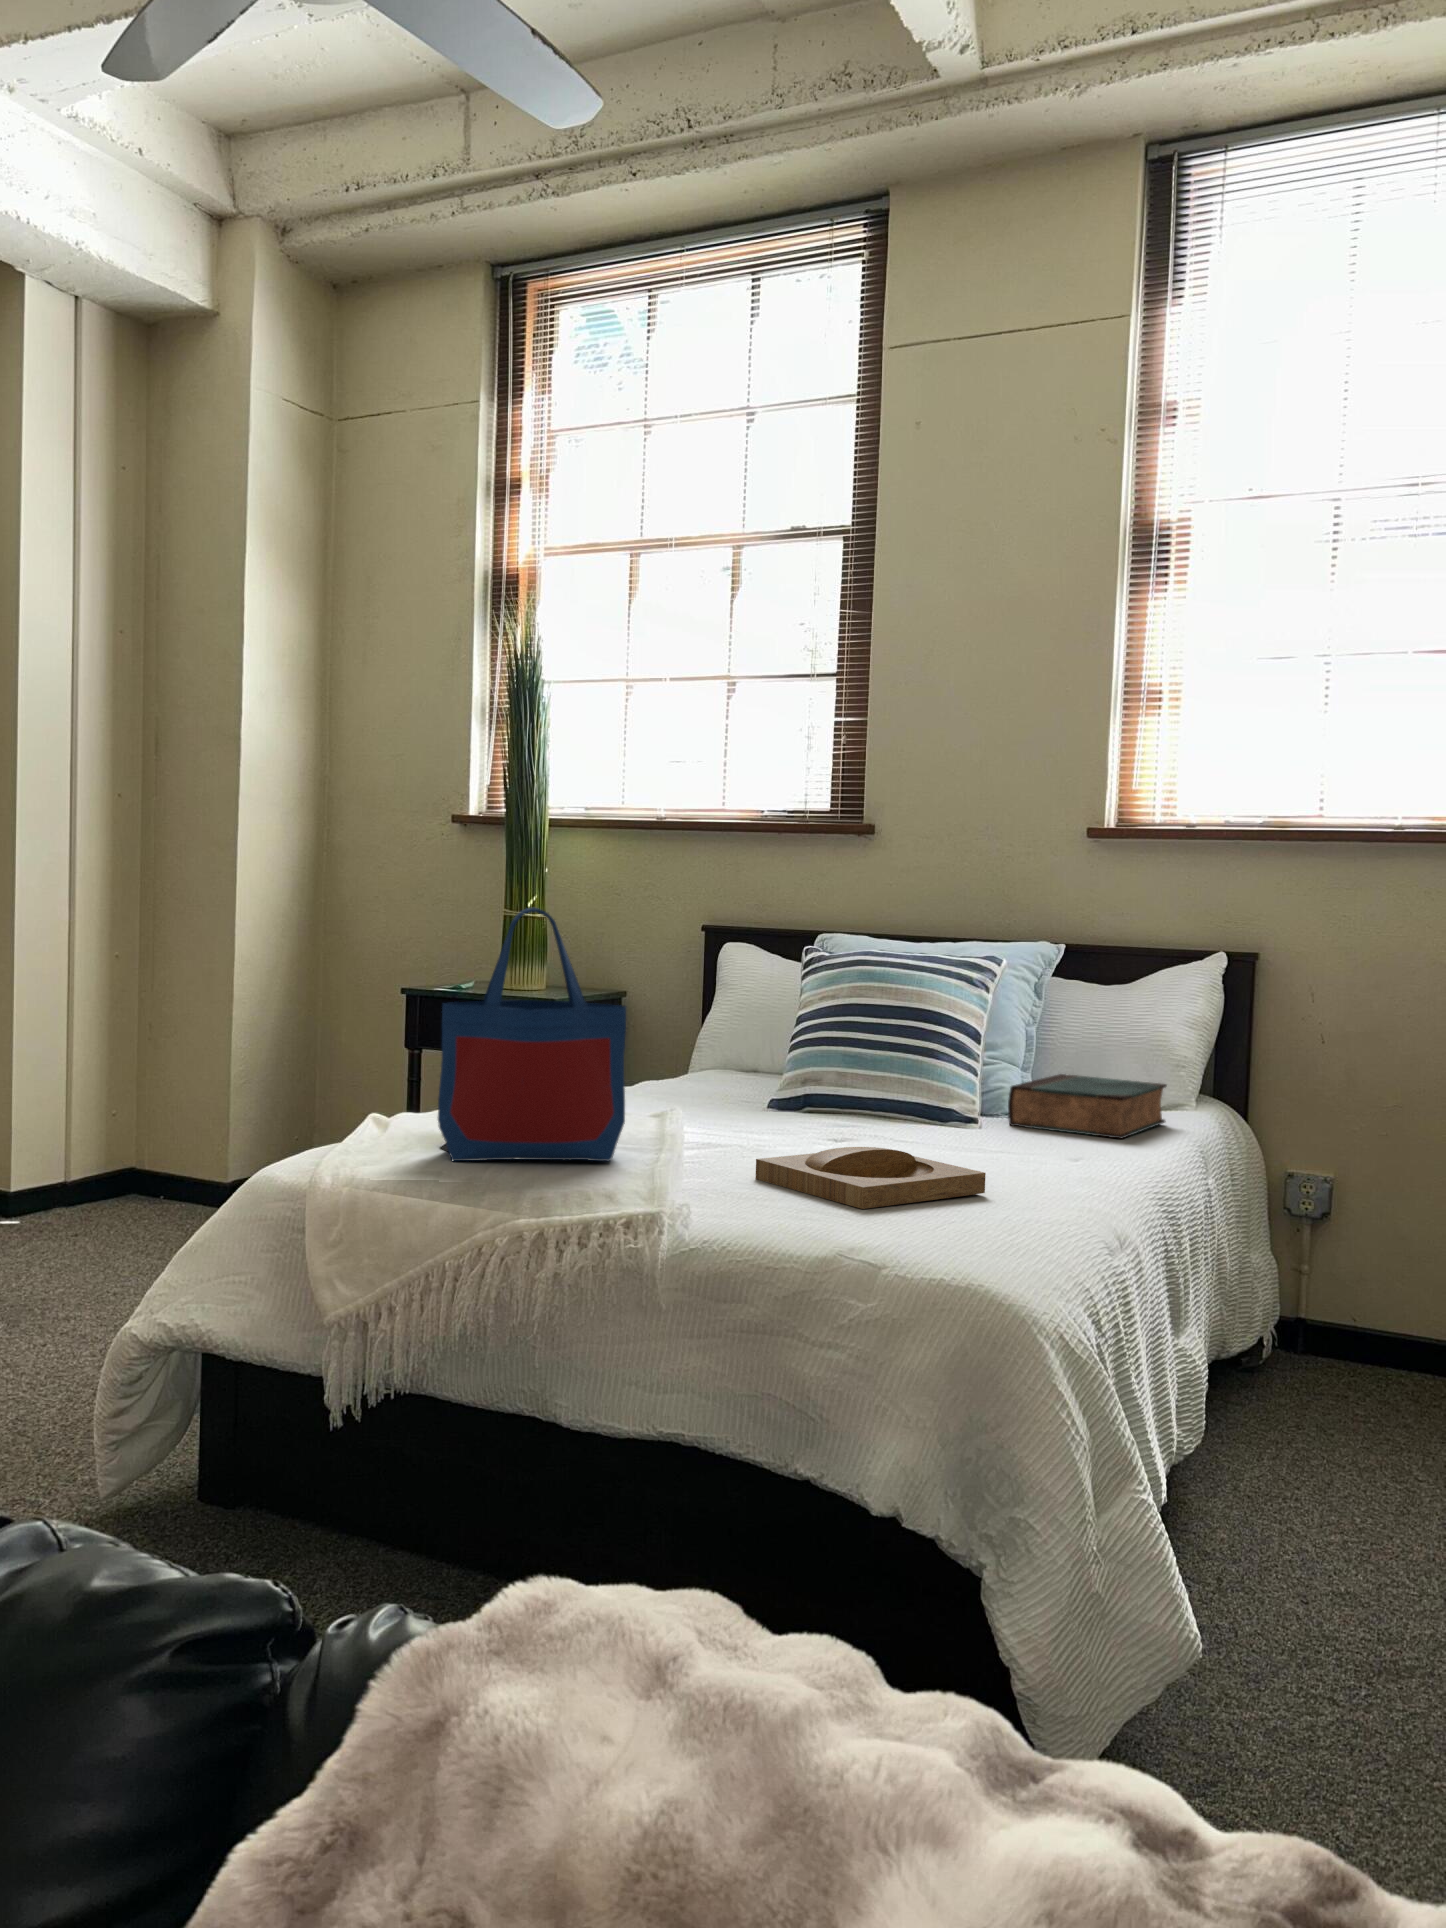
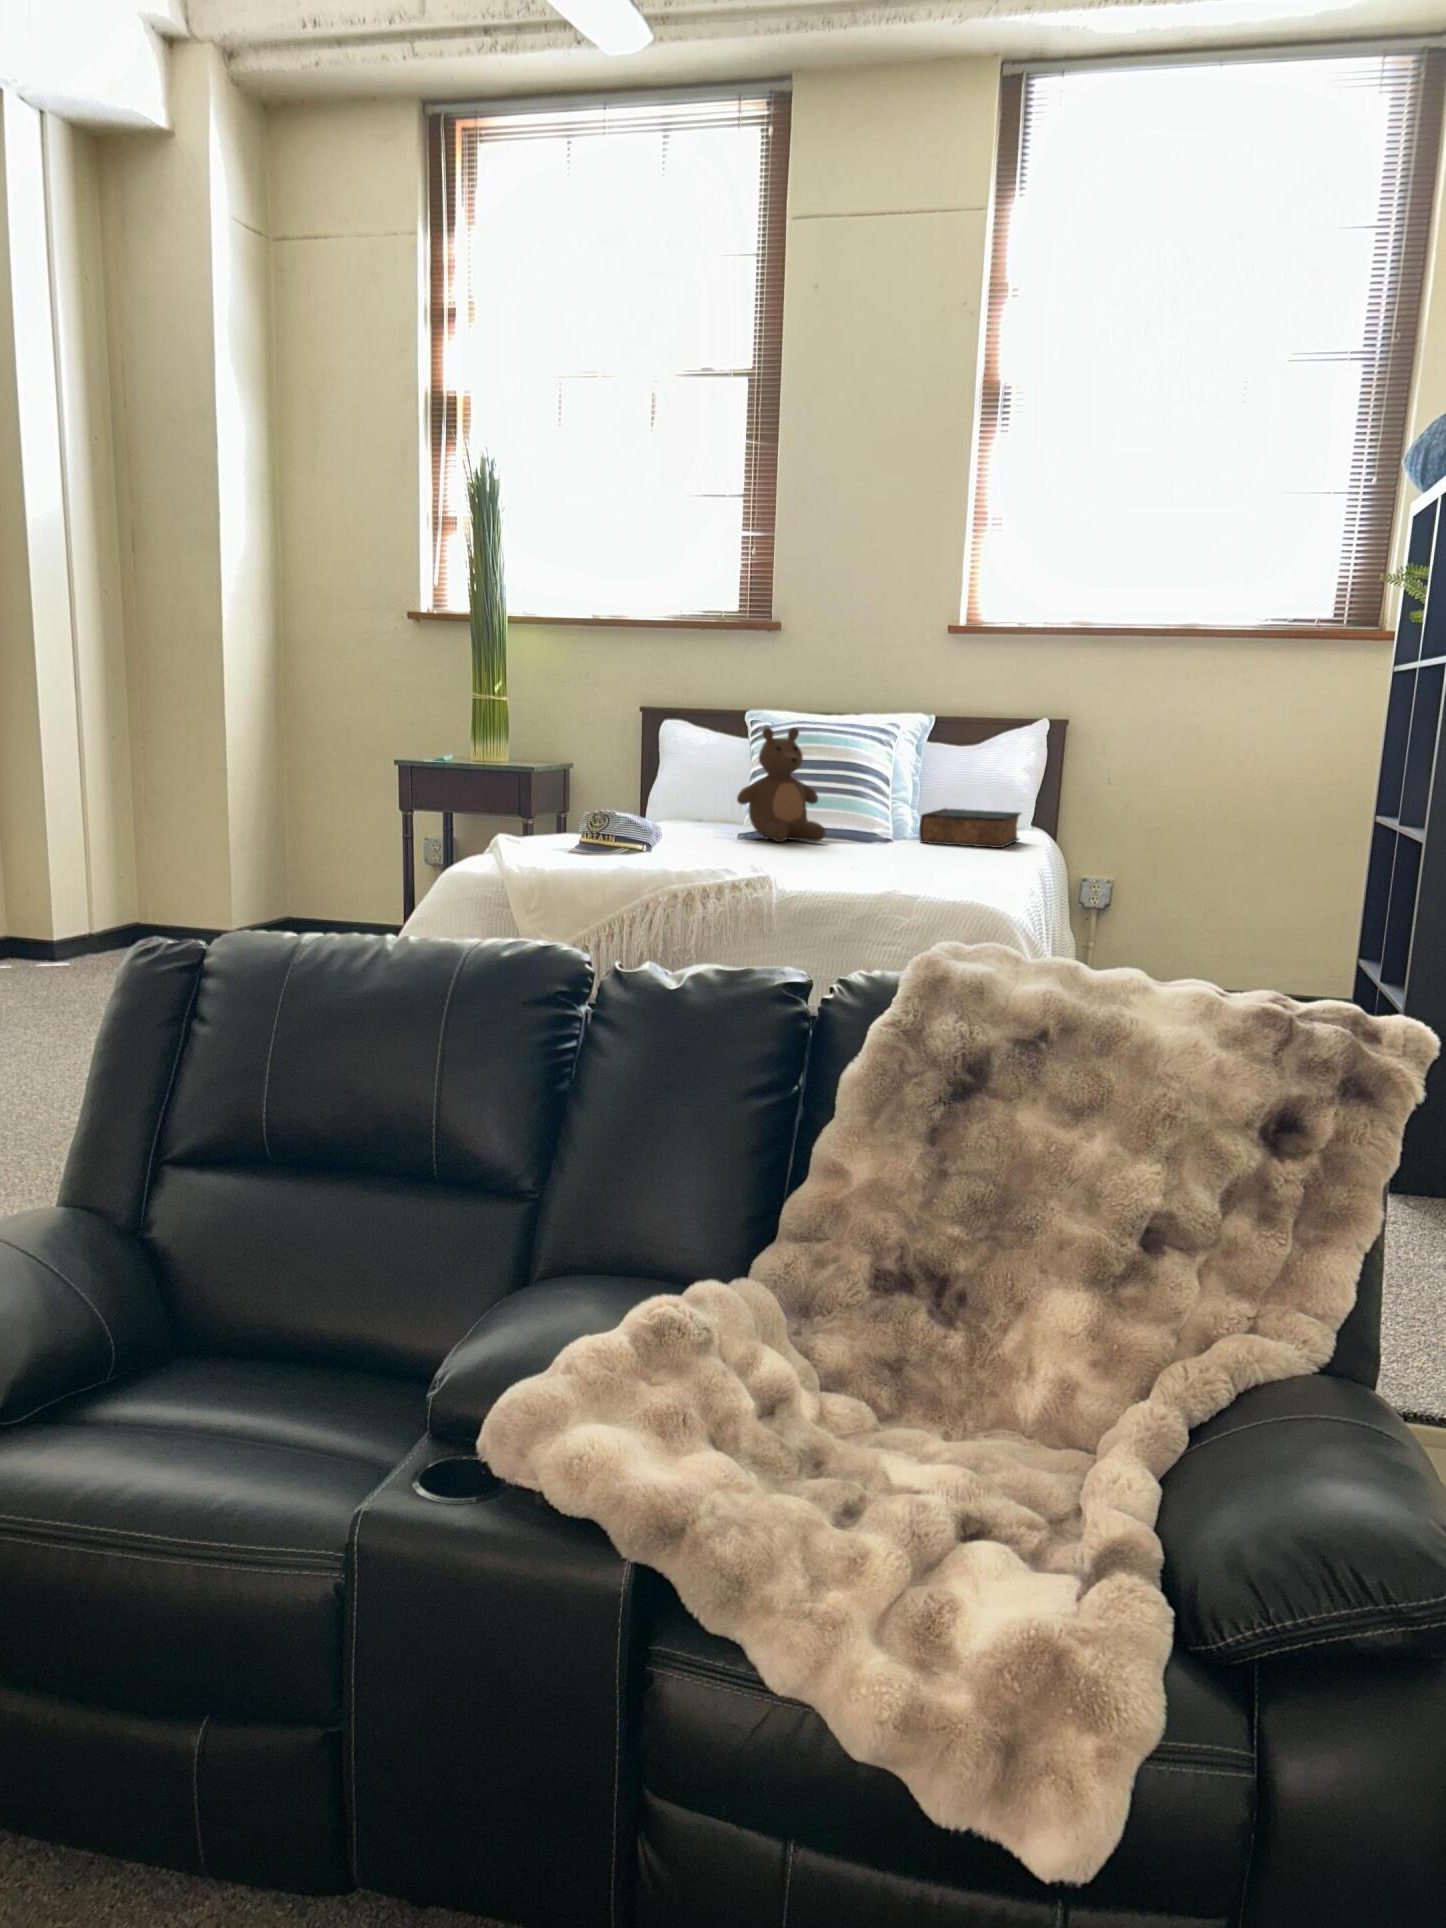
tote bag: present [438,908,626,1161] -> none [575,679,703,861]
teddy bear: none [743,965,862,1124] -> present [737,727,825,842]
tray: present [755,1147,986,1209] -> none [803,844,956,879]

